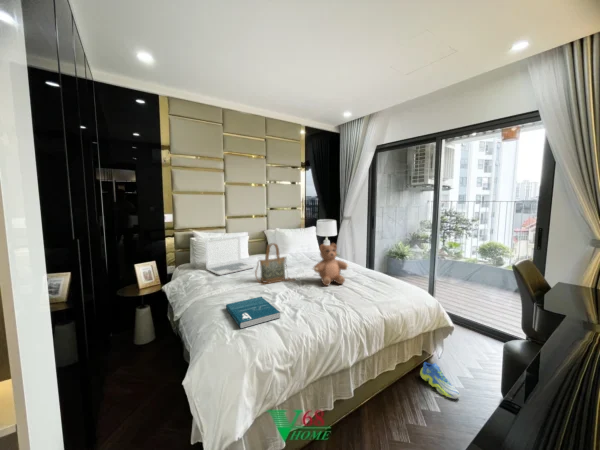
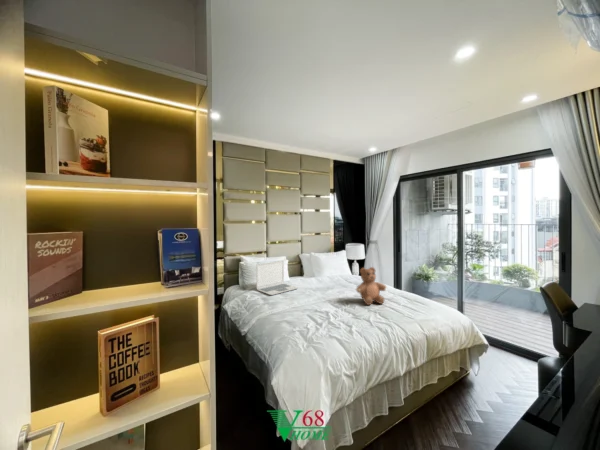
handbag: present [255,244,295,284] -> none [305,267,339,304]
book: present [226,297,280,328] -> none [290,314,339,340]
sneaker: present [420,363,460,399] -> none [459,378,500,412]

